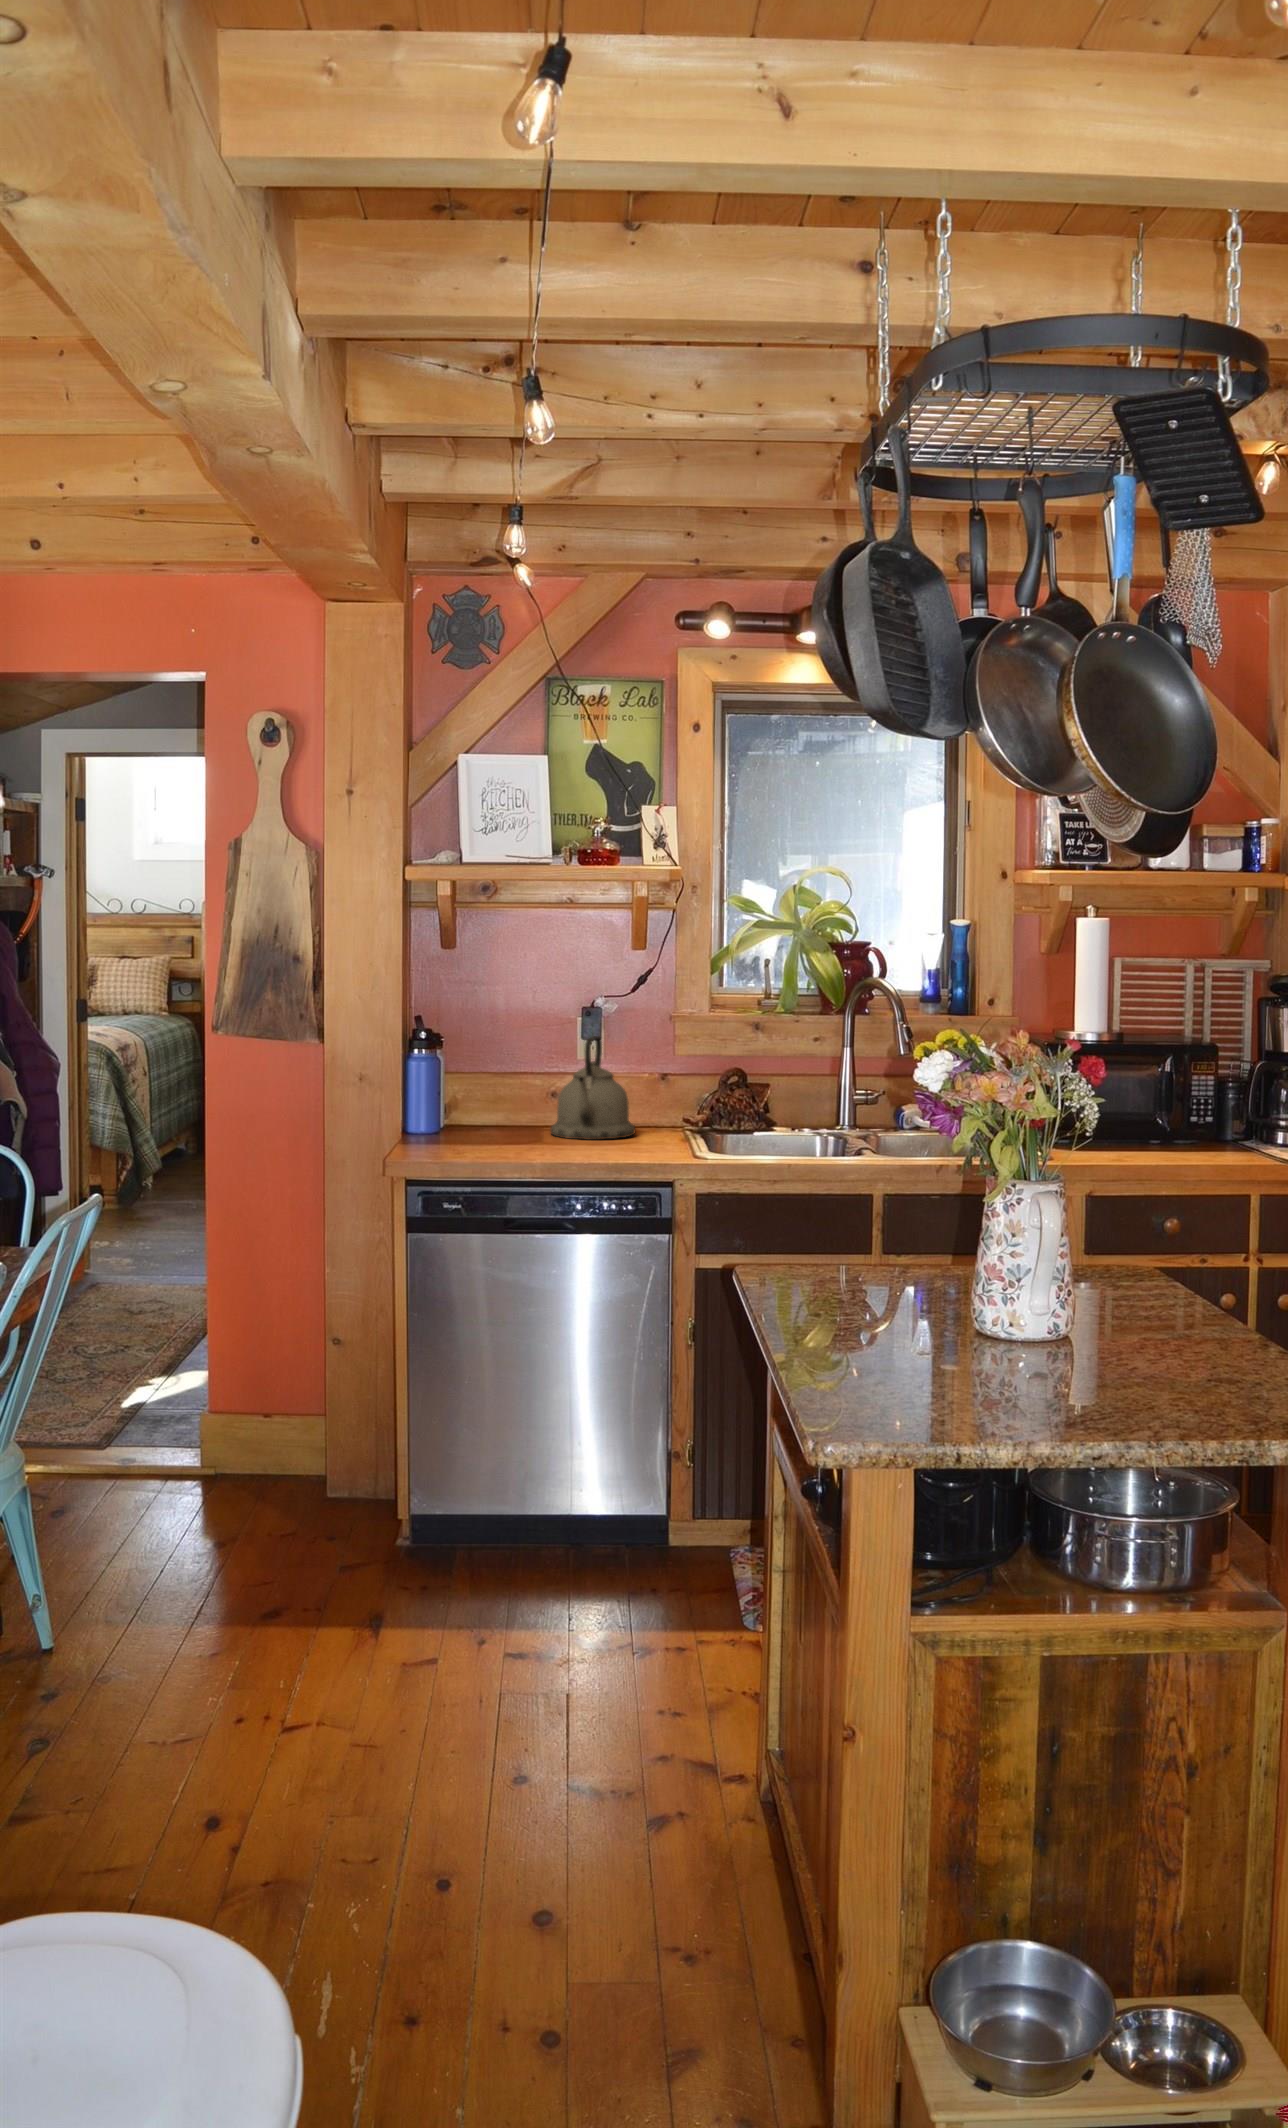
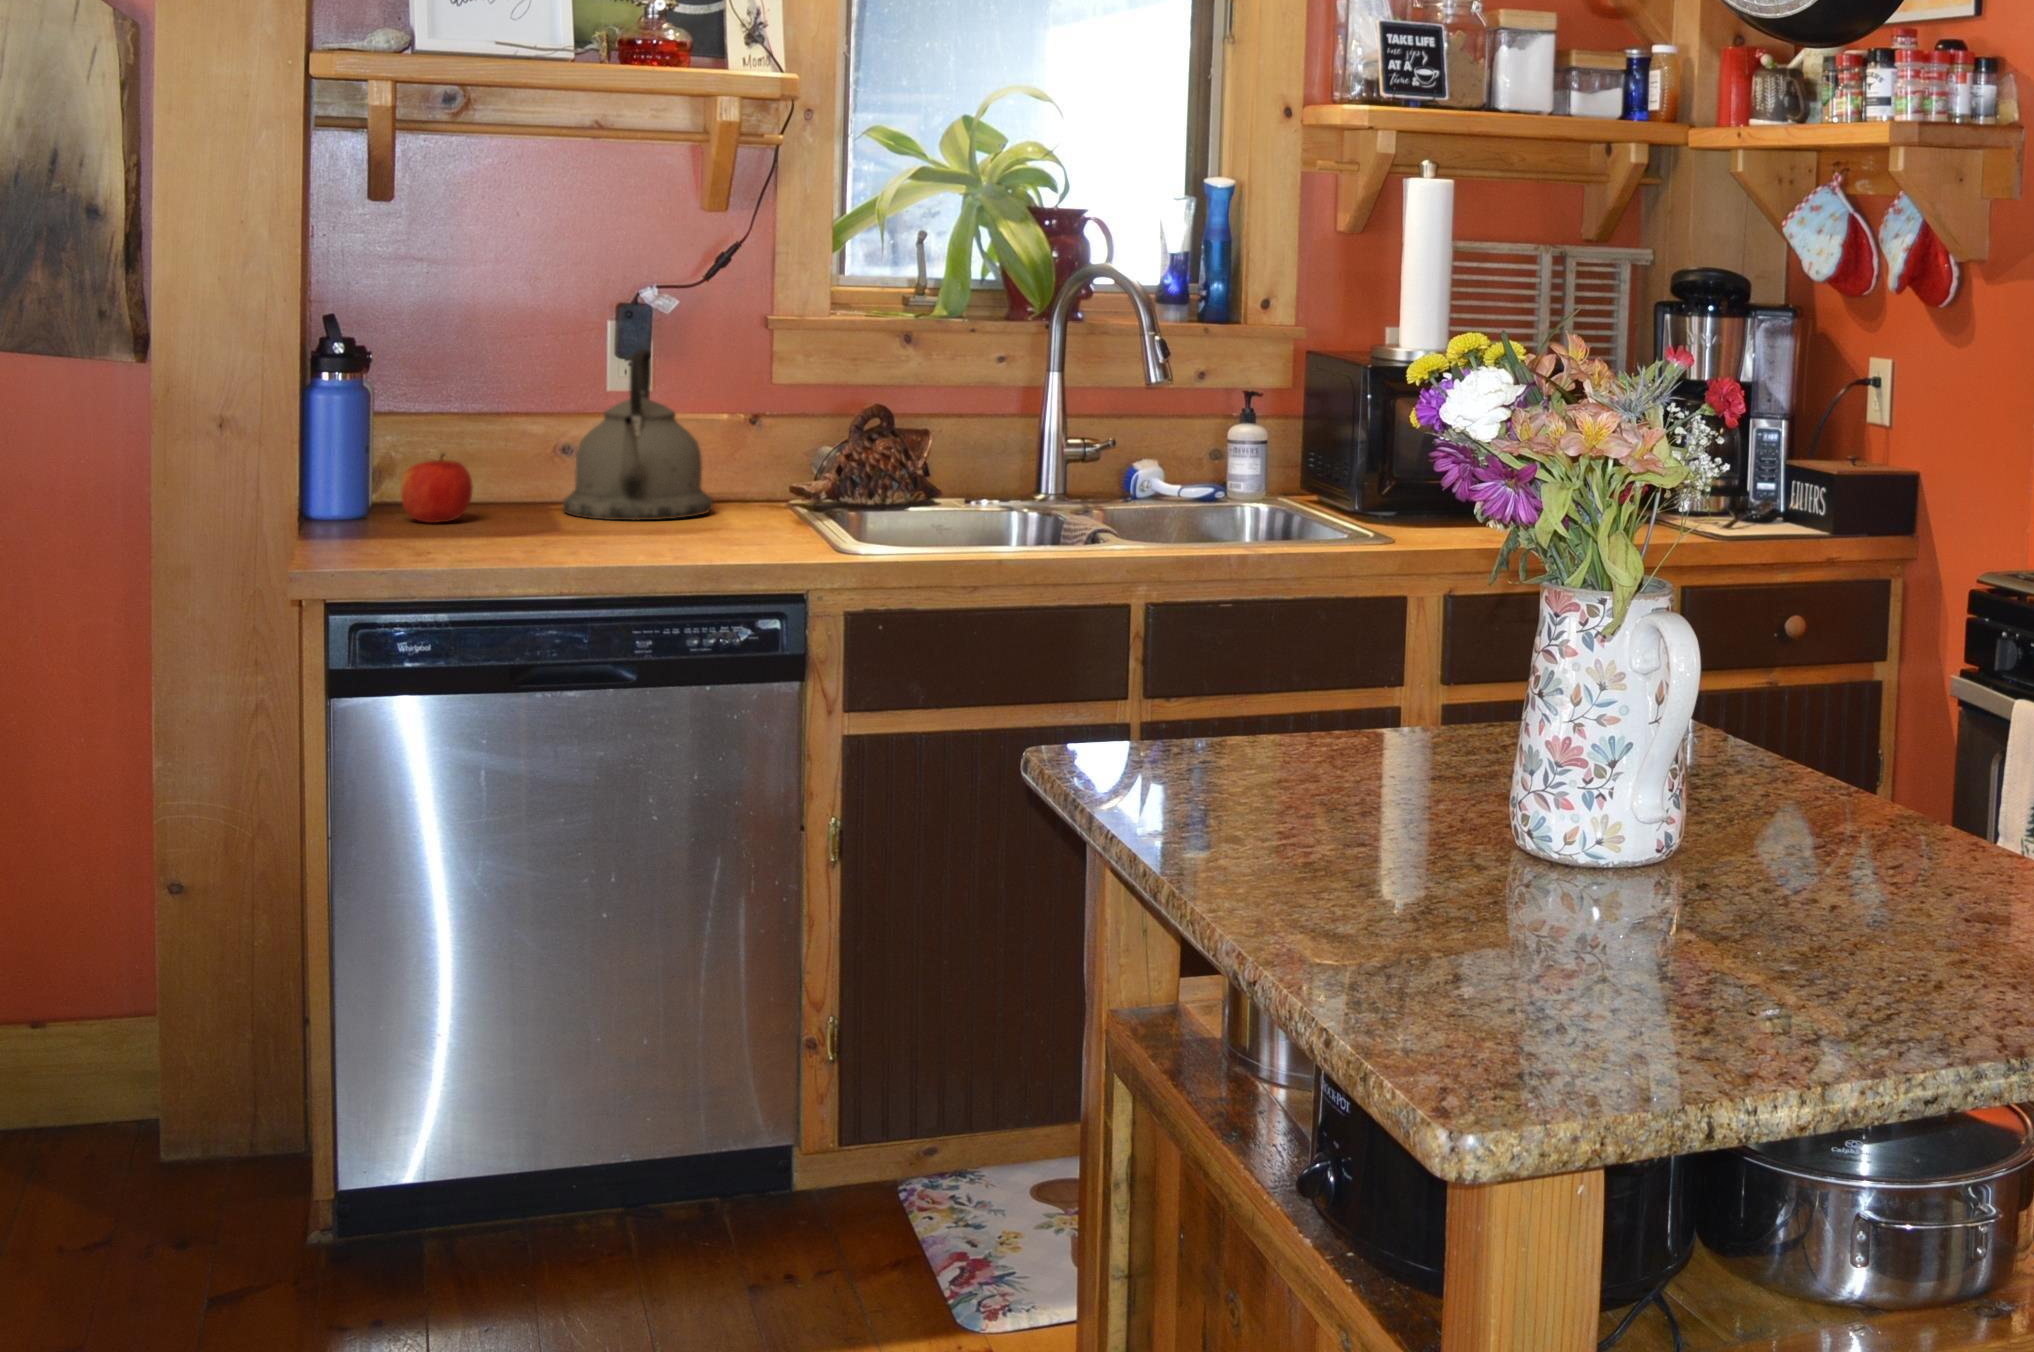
apple: none [459,1098,498,1139] -> present [401,454,473,523]

